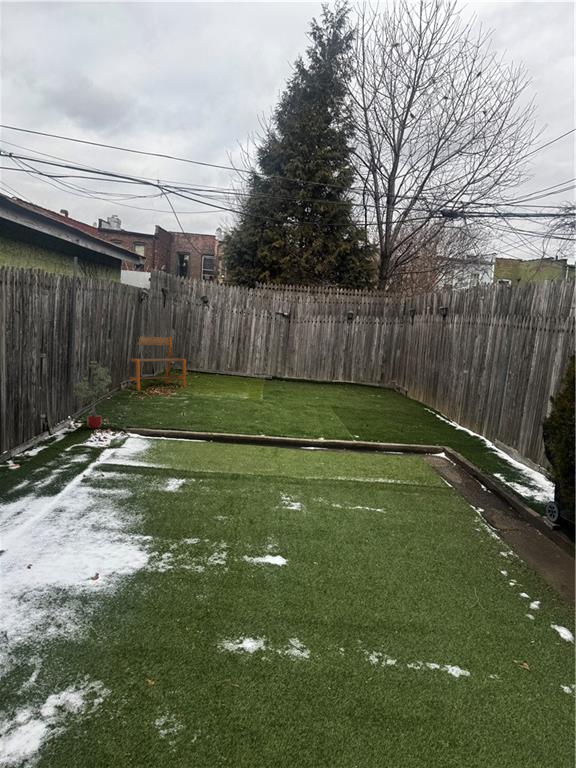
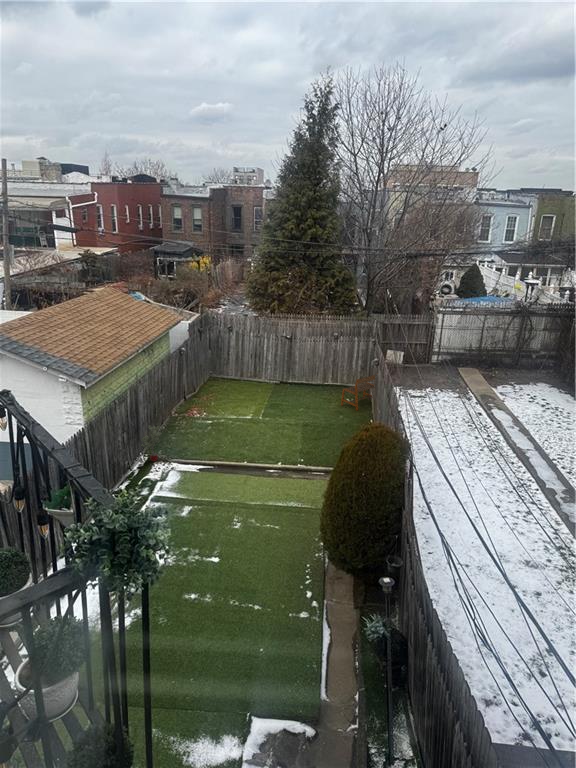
bench: present [130,336,186,390] -> present [341,375,375,410]

